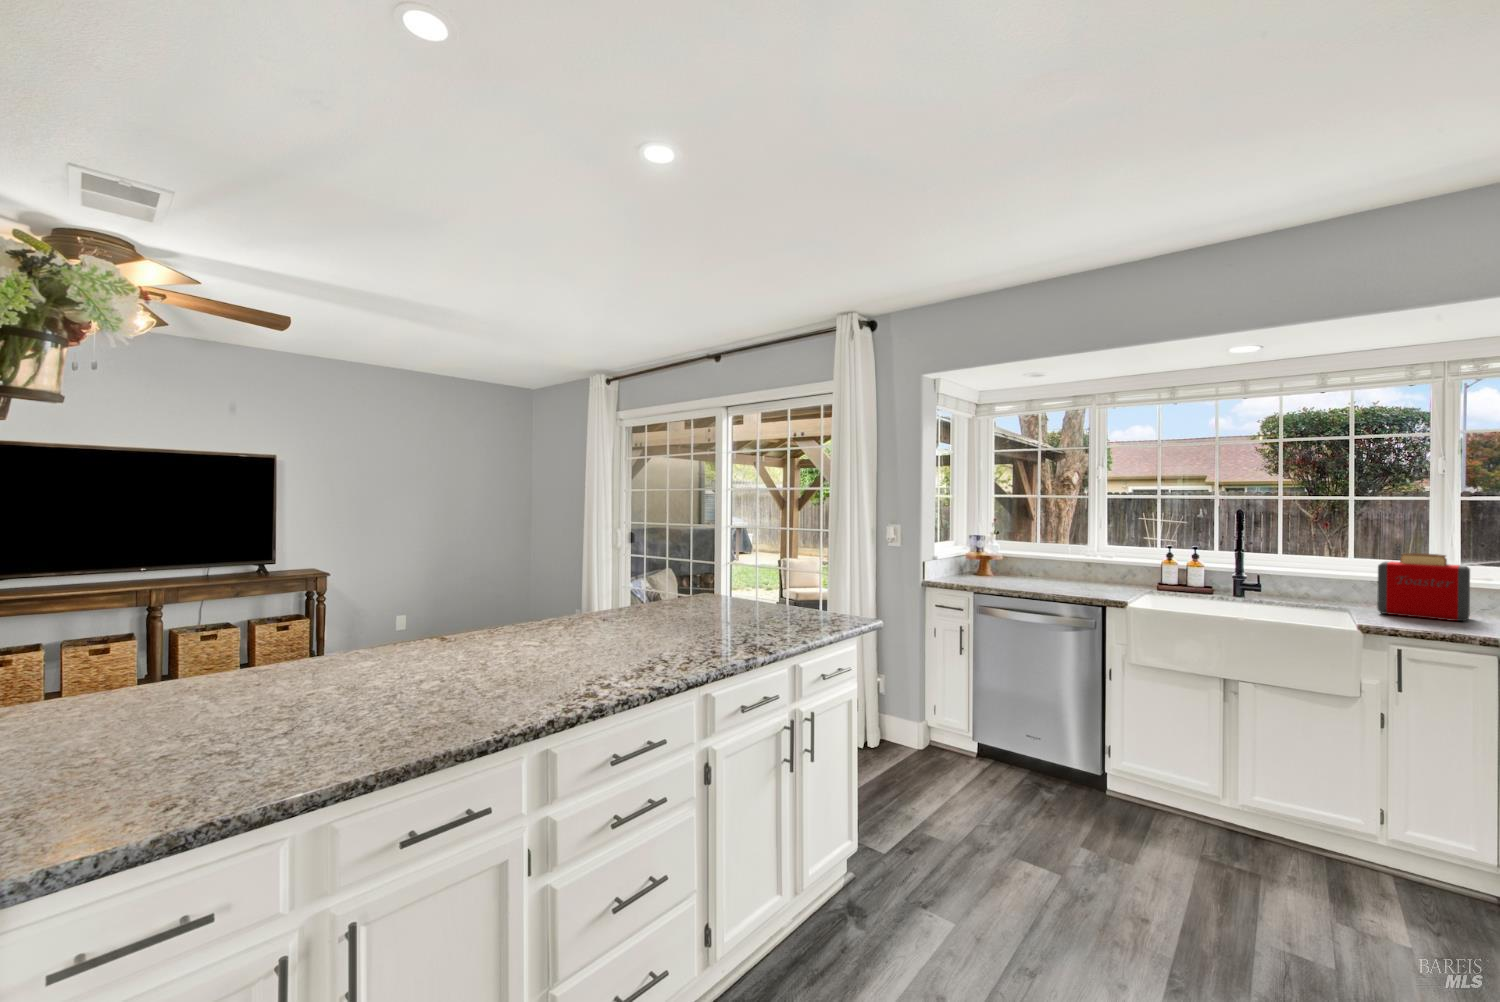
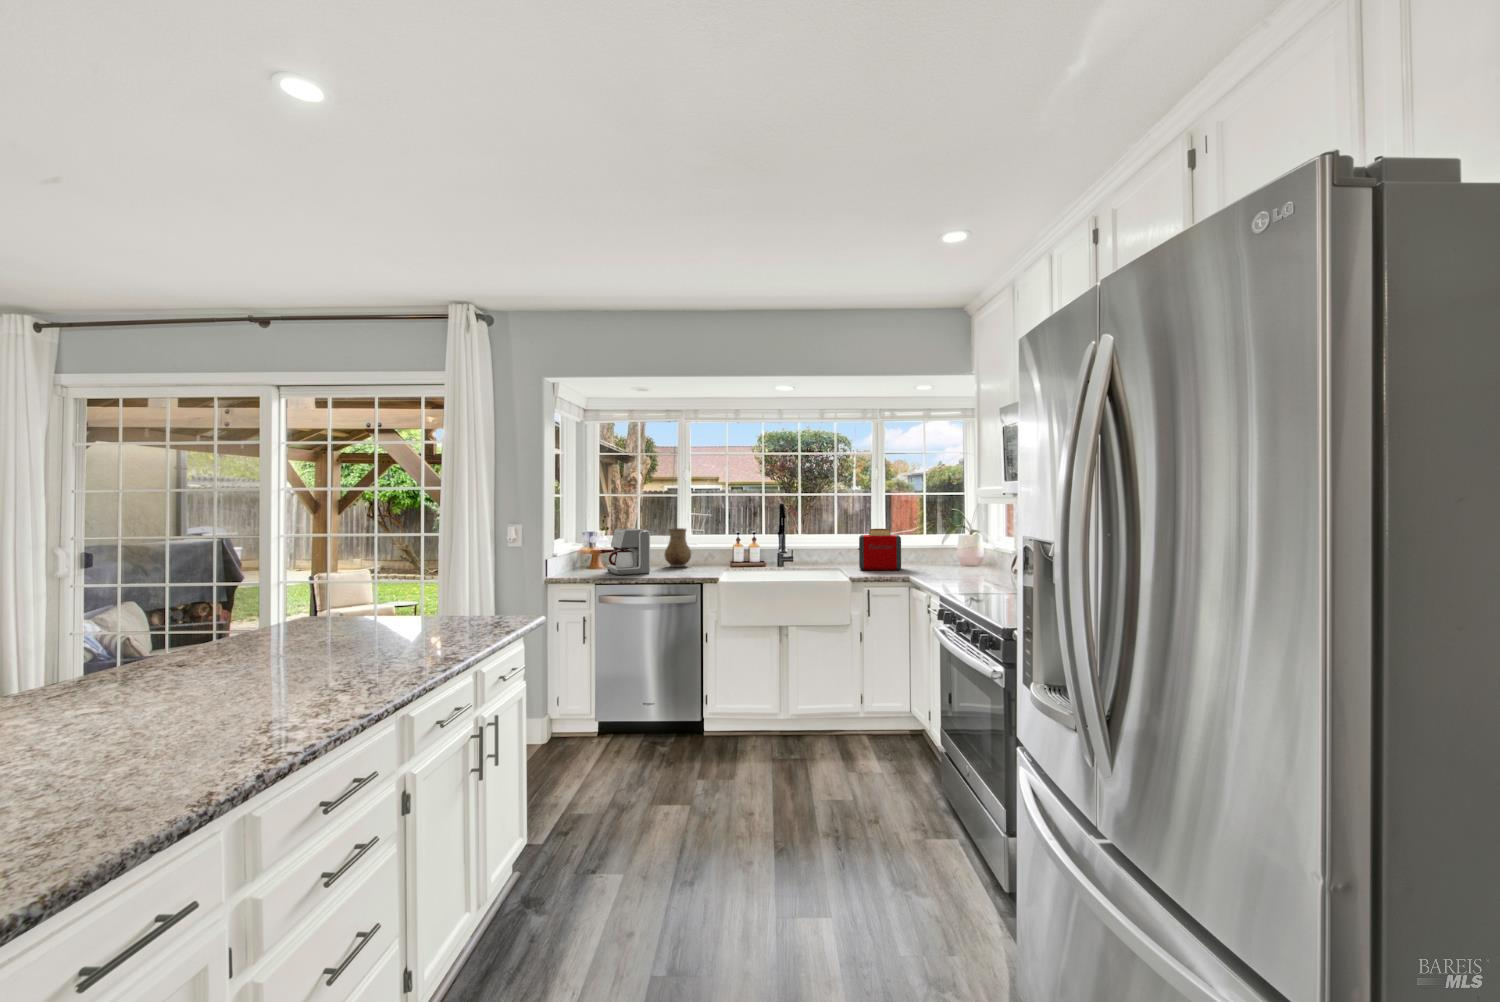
coffee maker: none [989,535,1045,588] -> present [601,529,650,575]
ceramic pitcher: none [1069,537,1105,584] -> present [664,528,691,567]

